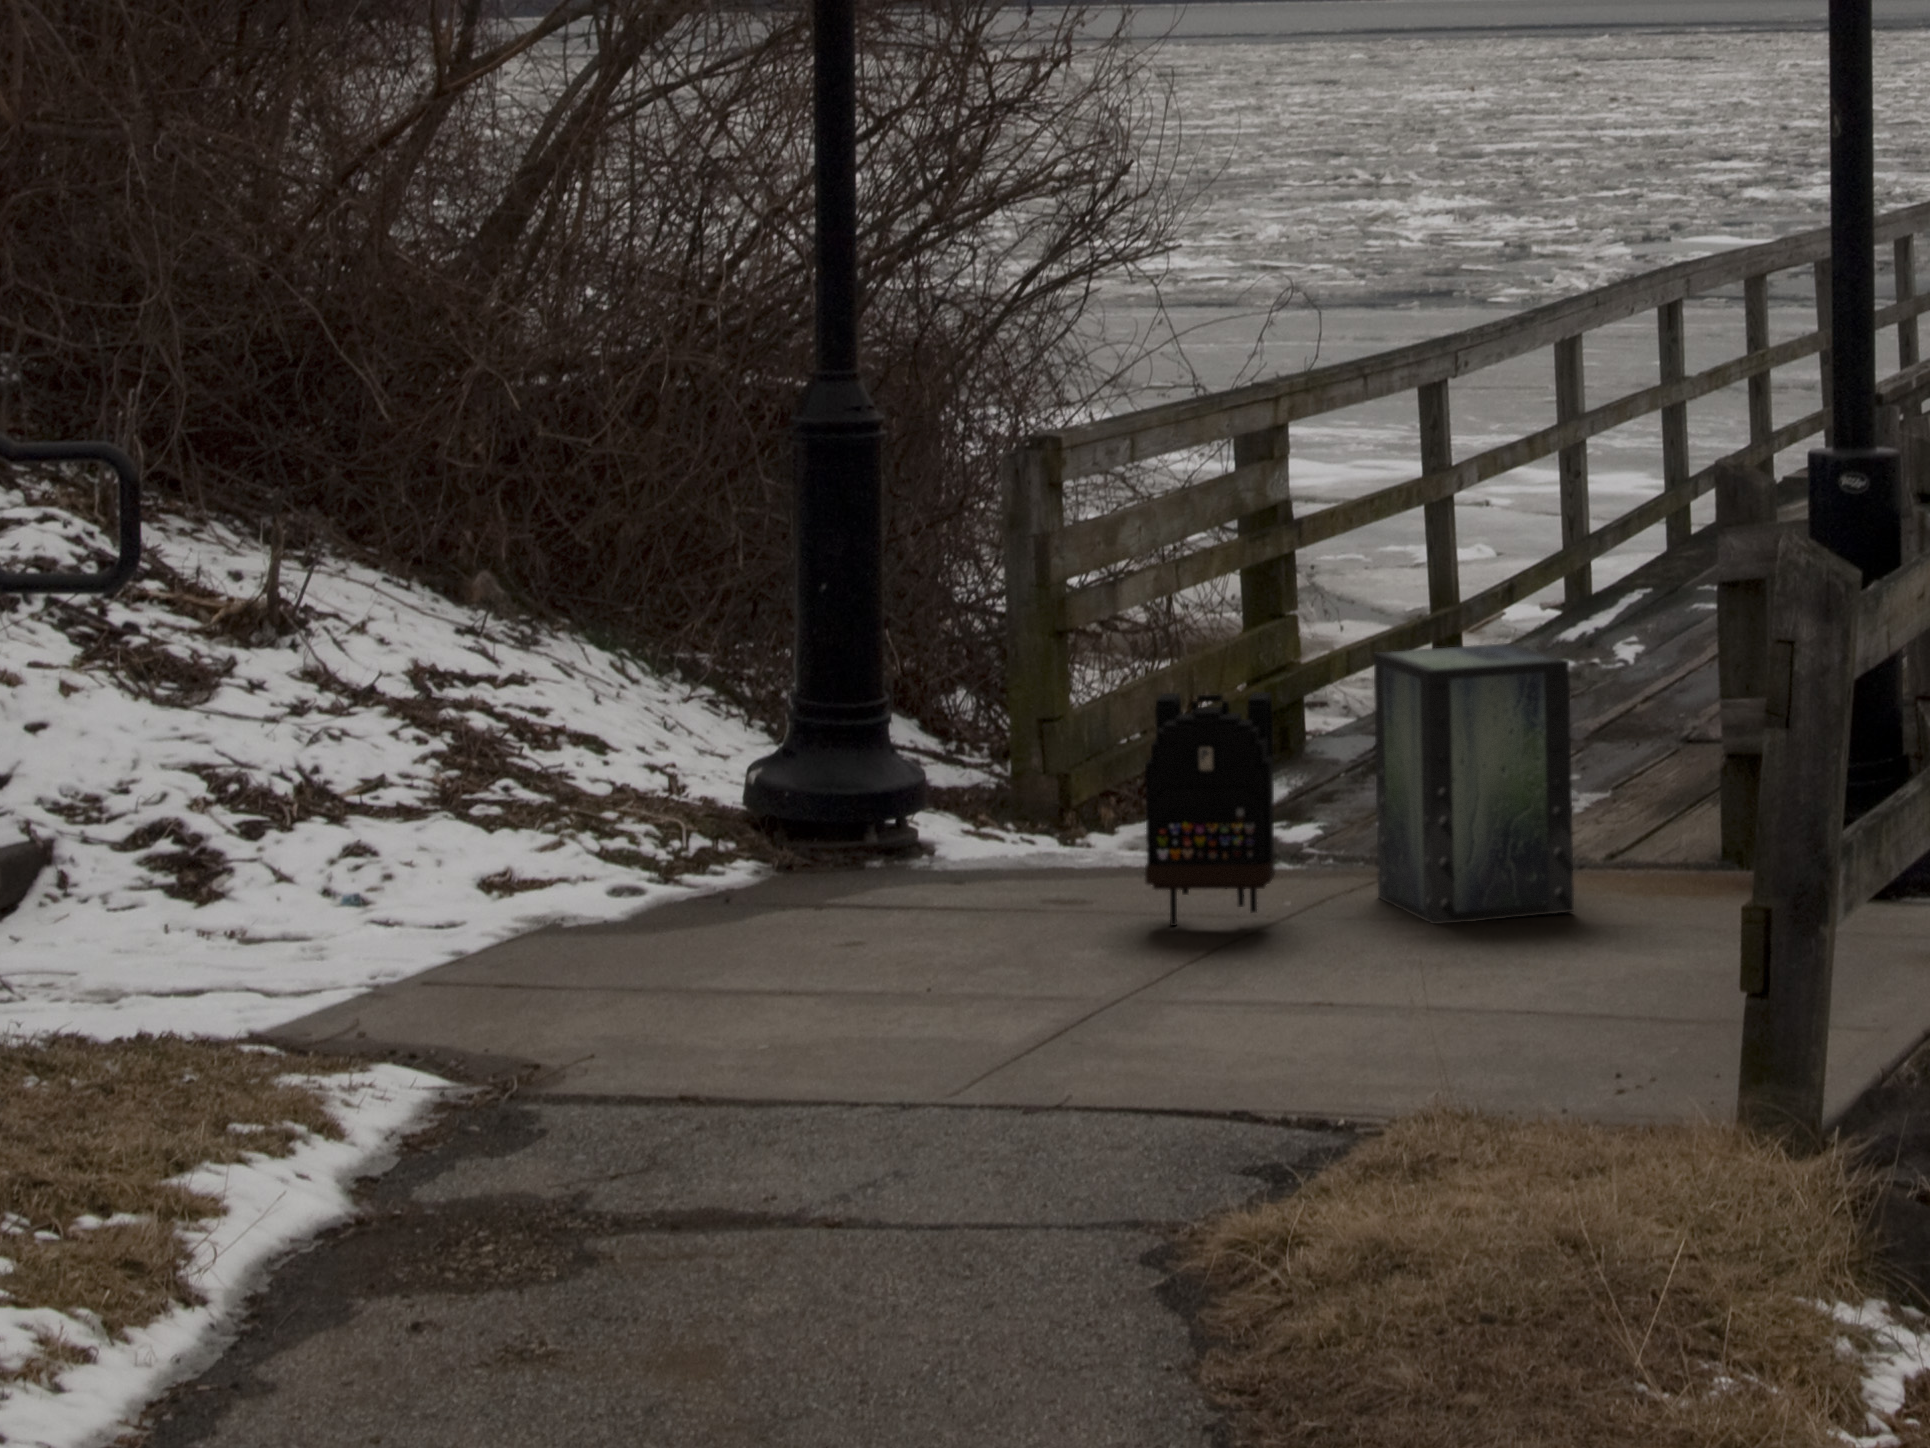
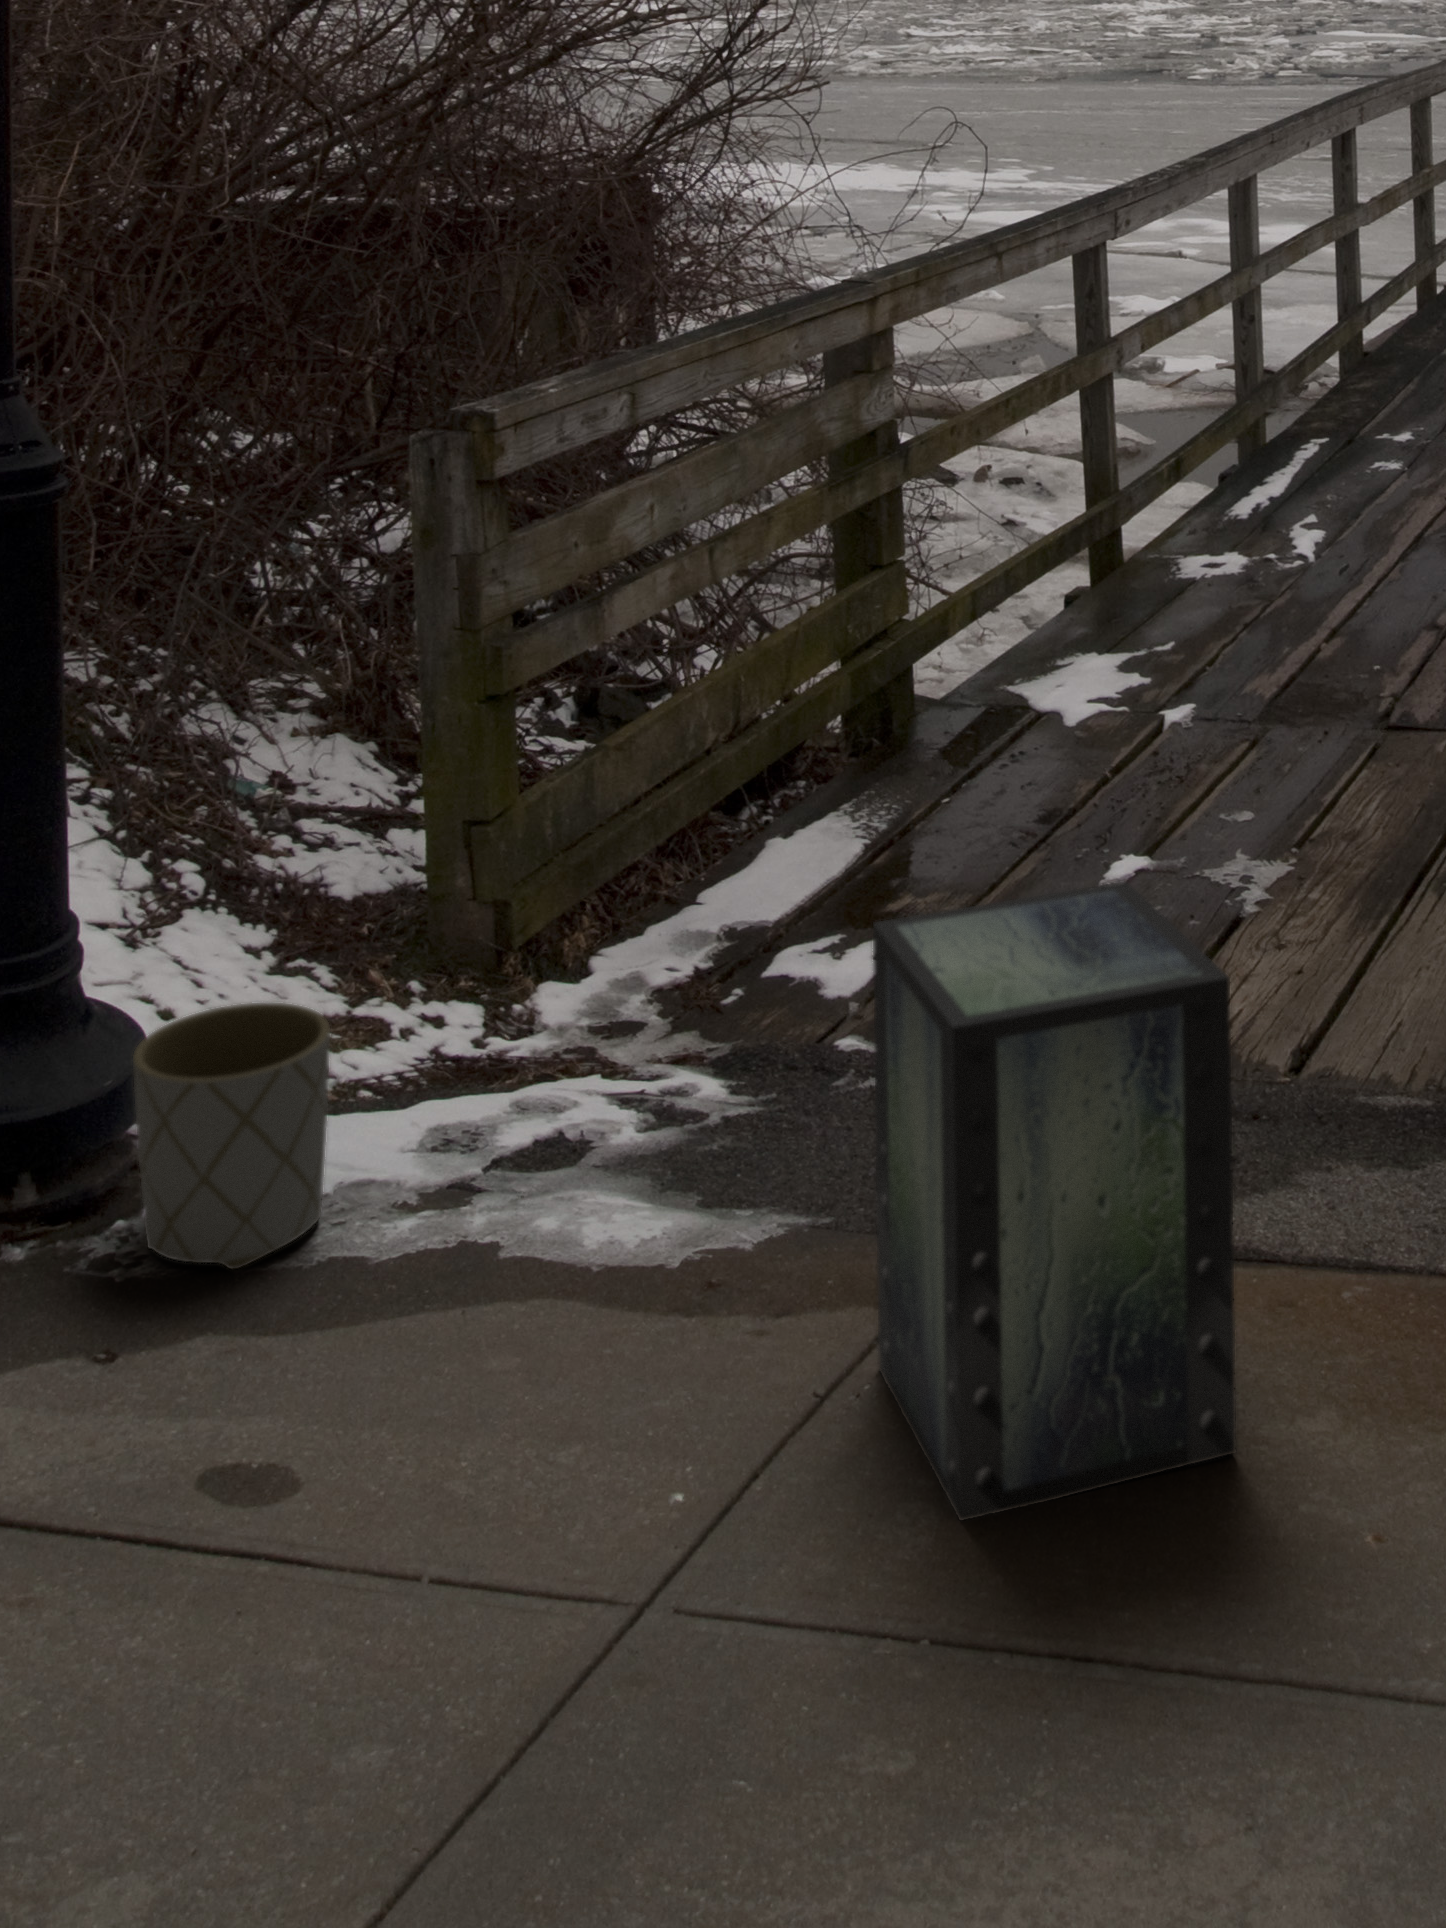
backpack: present [1145,692,1275,926] -> none [366,1048,663,1544]
planter: none [935,748,1043,876] -> present [133,1003,330,1270]

